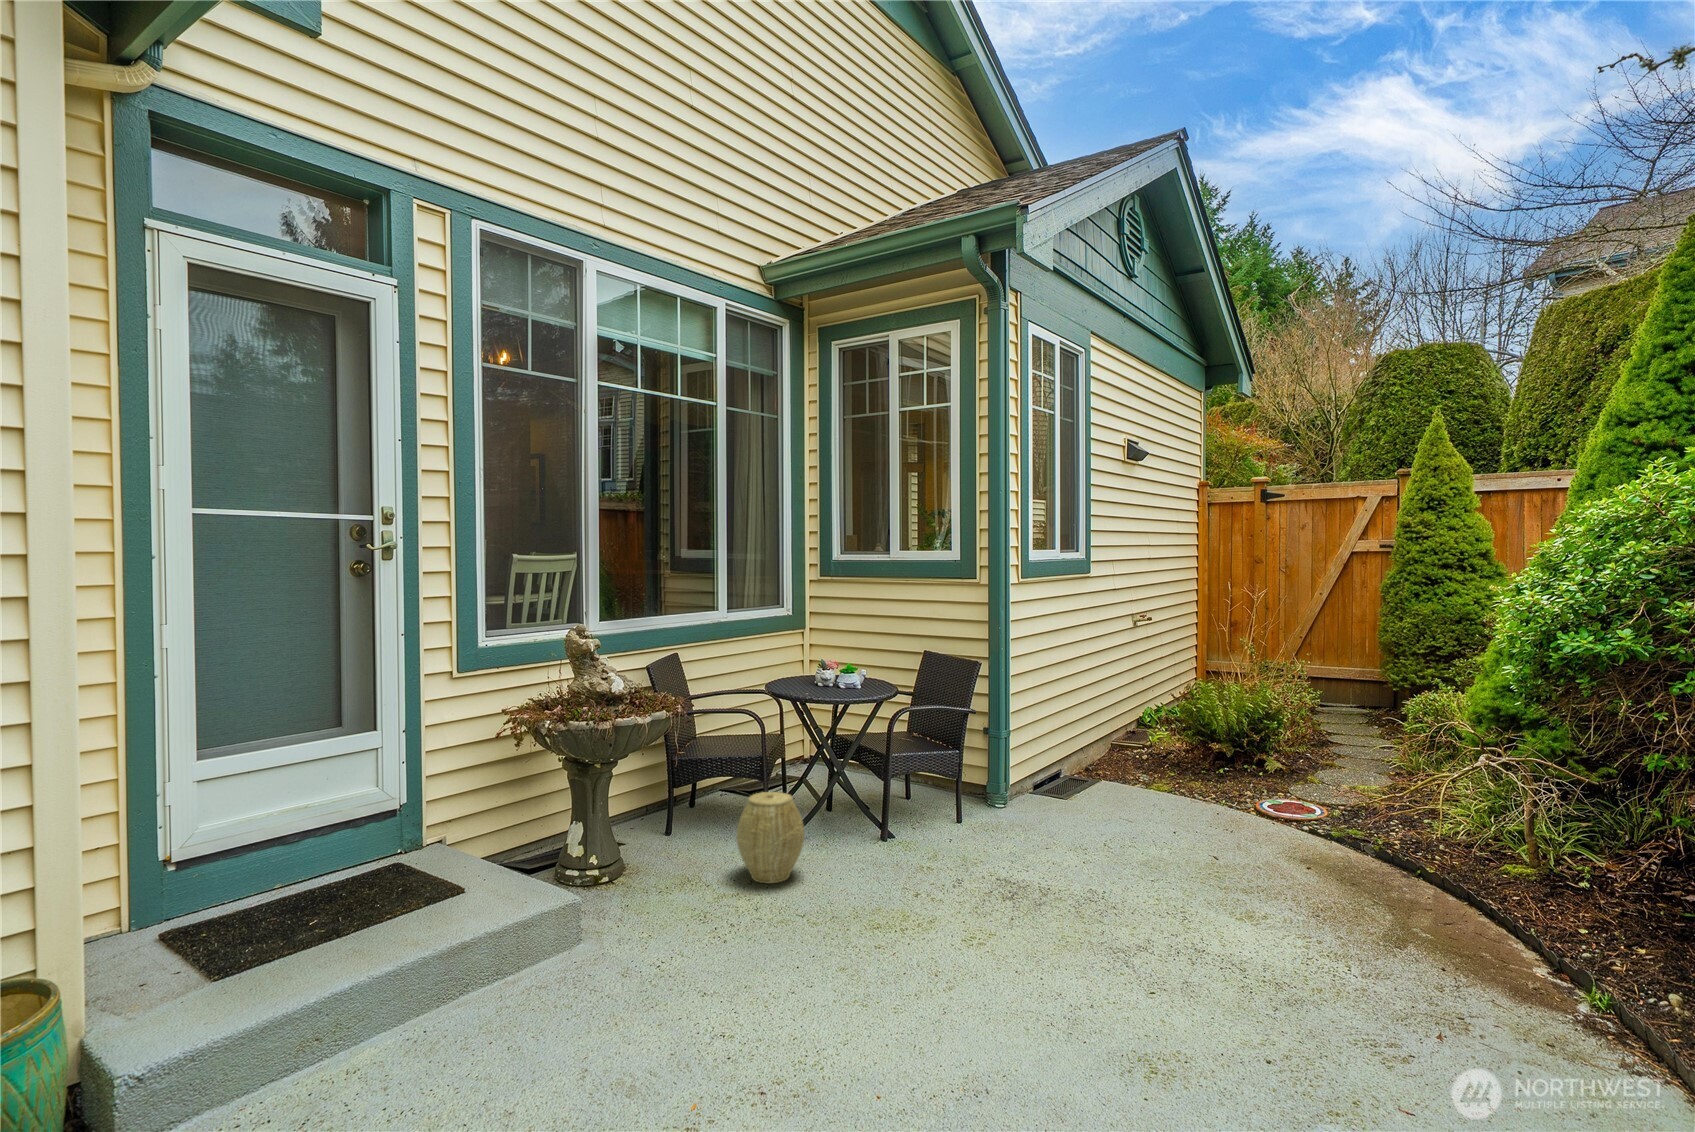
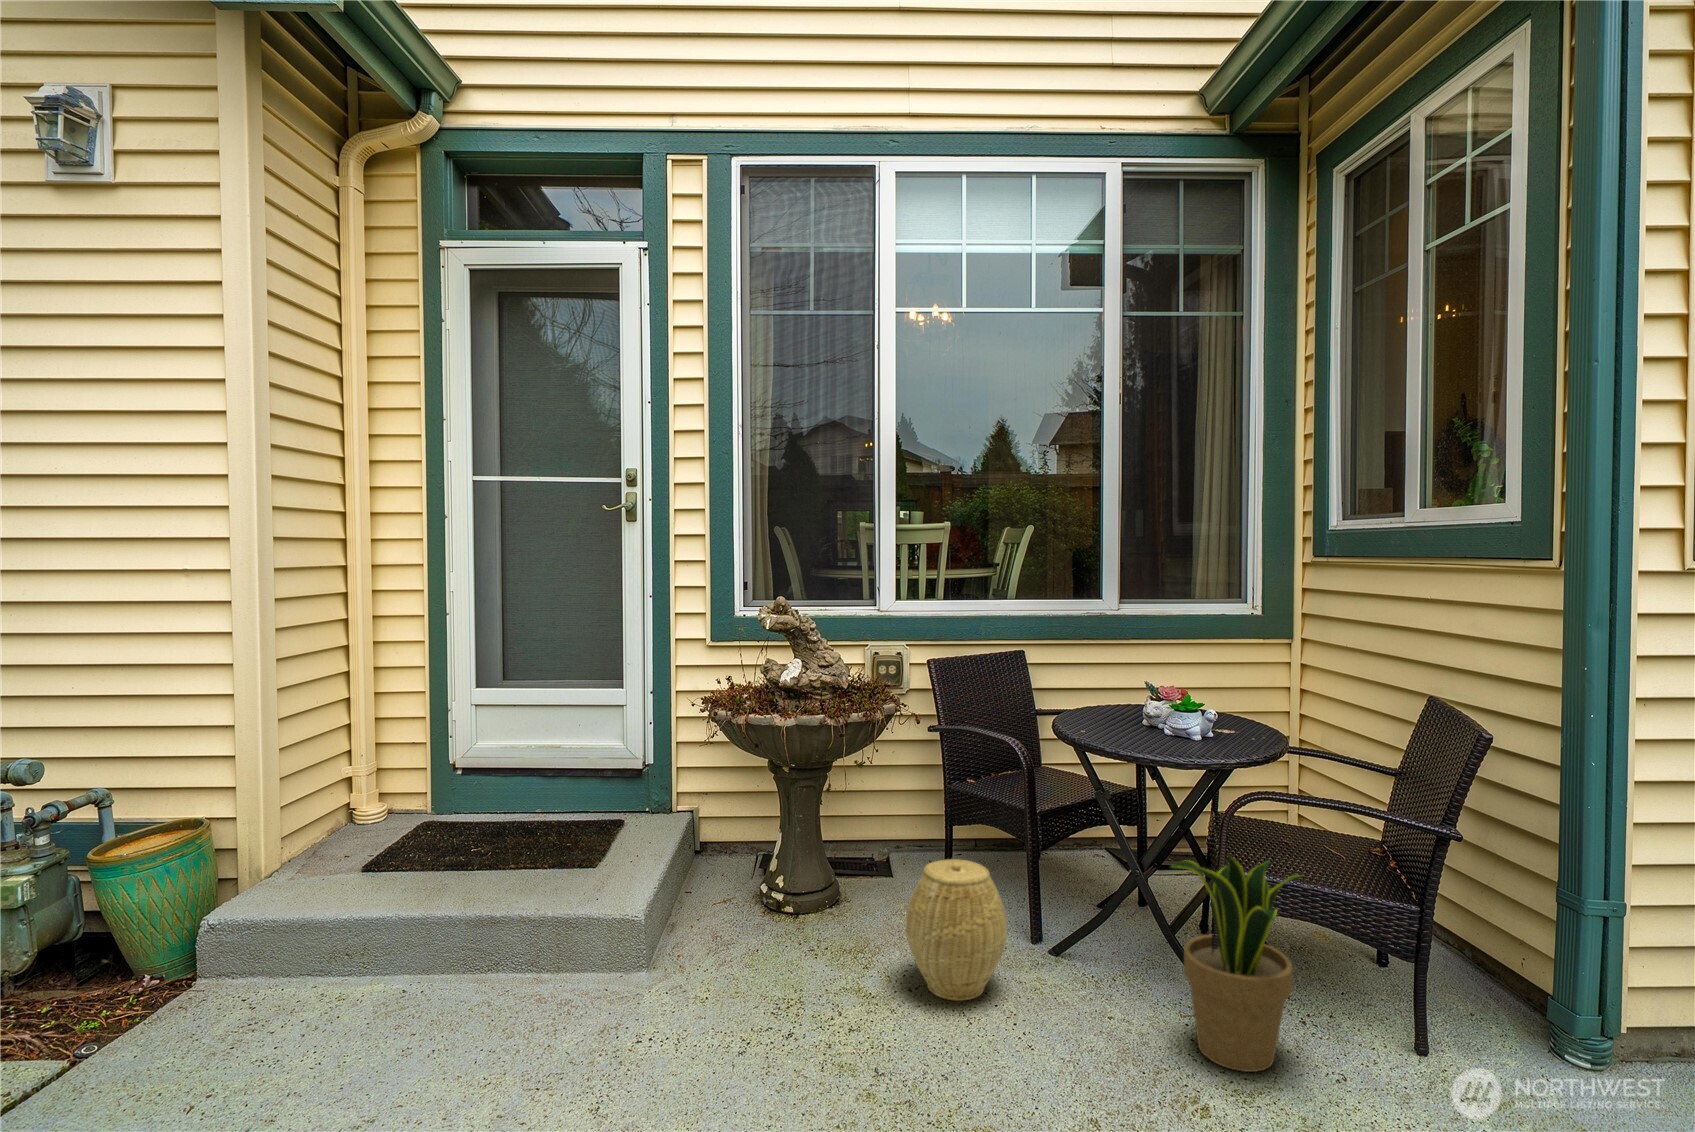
potted plant: none [890,742,950,856] -> present [1171,854,1305,1072]

